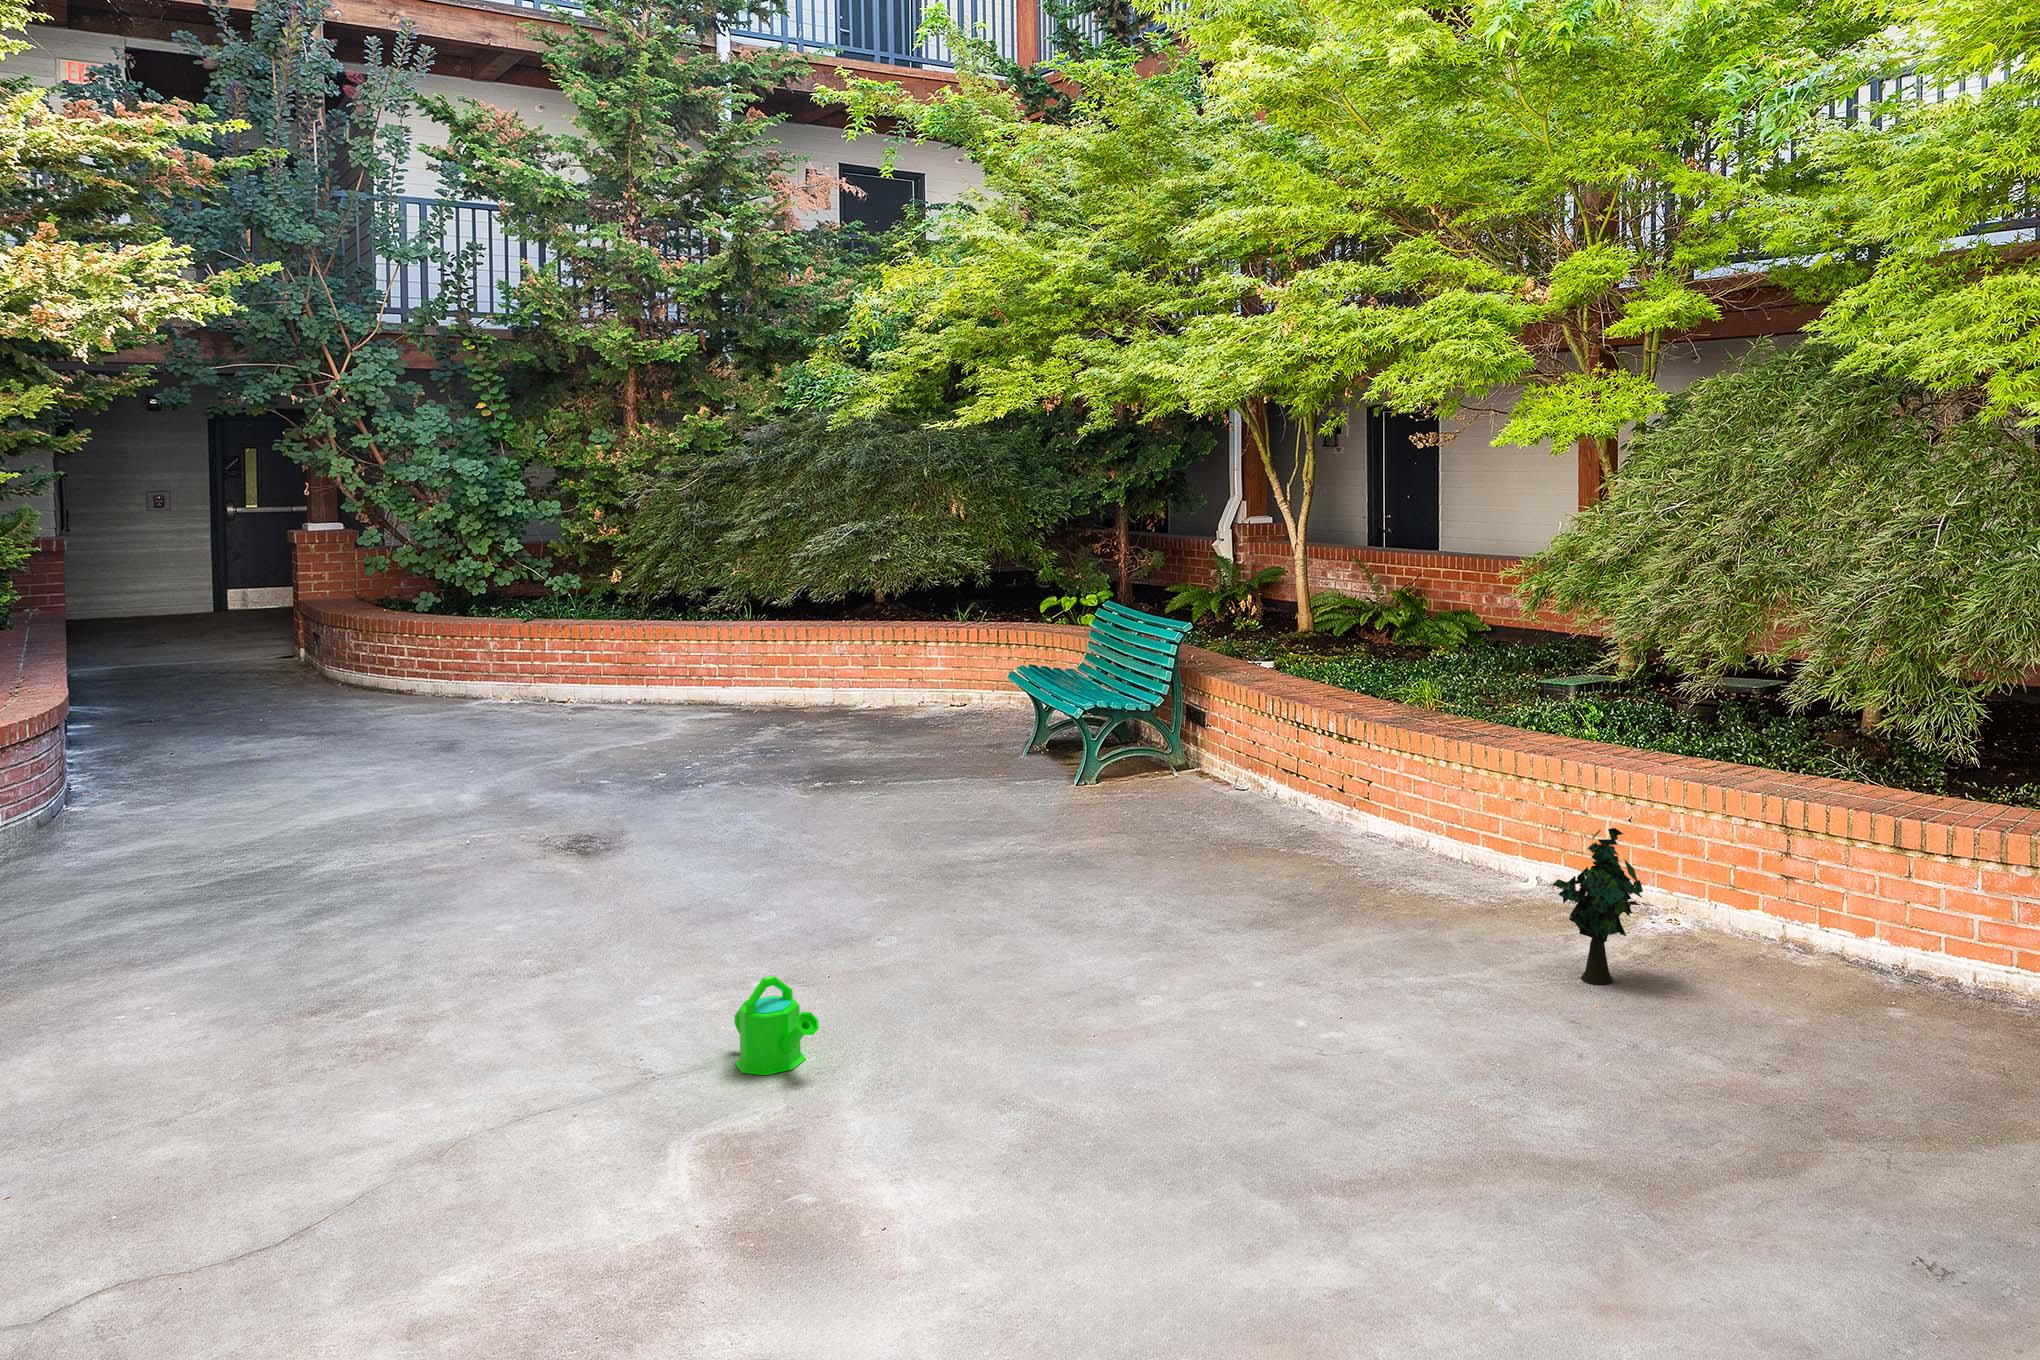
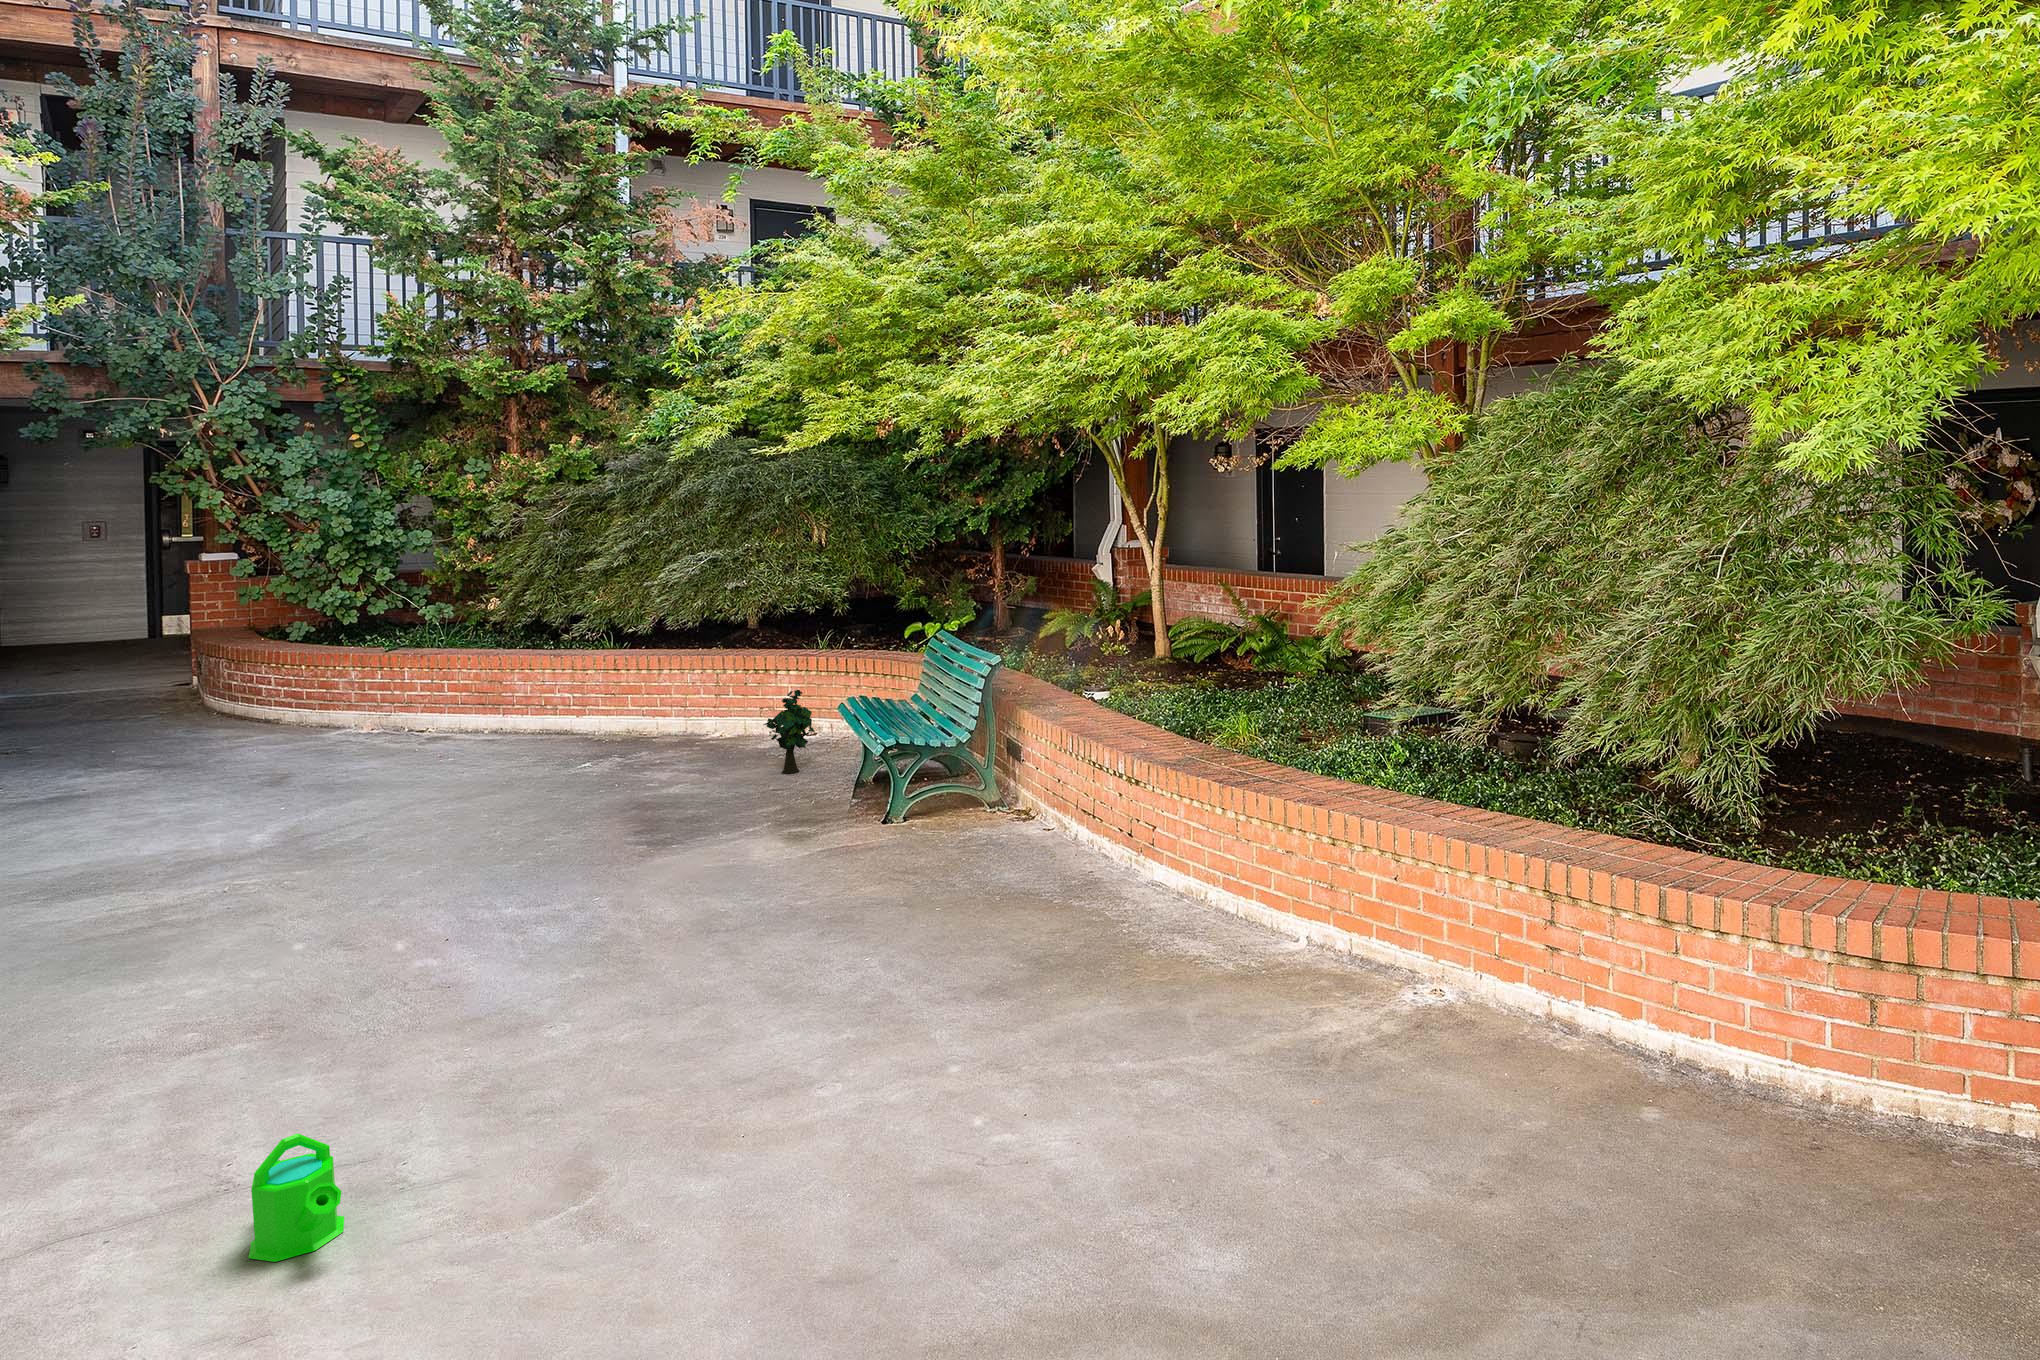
decorative plant: present [1553,828,1643,985] -> present [764,690,815,774]

